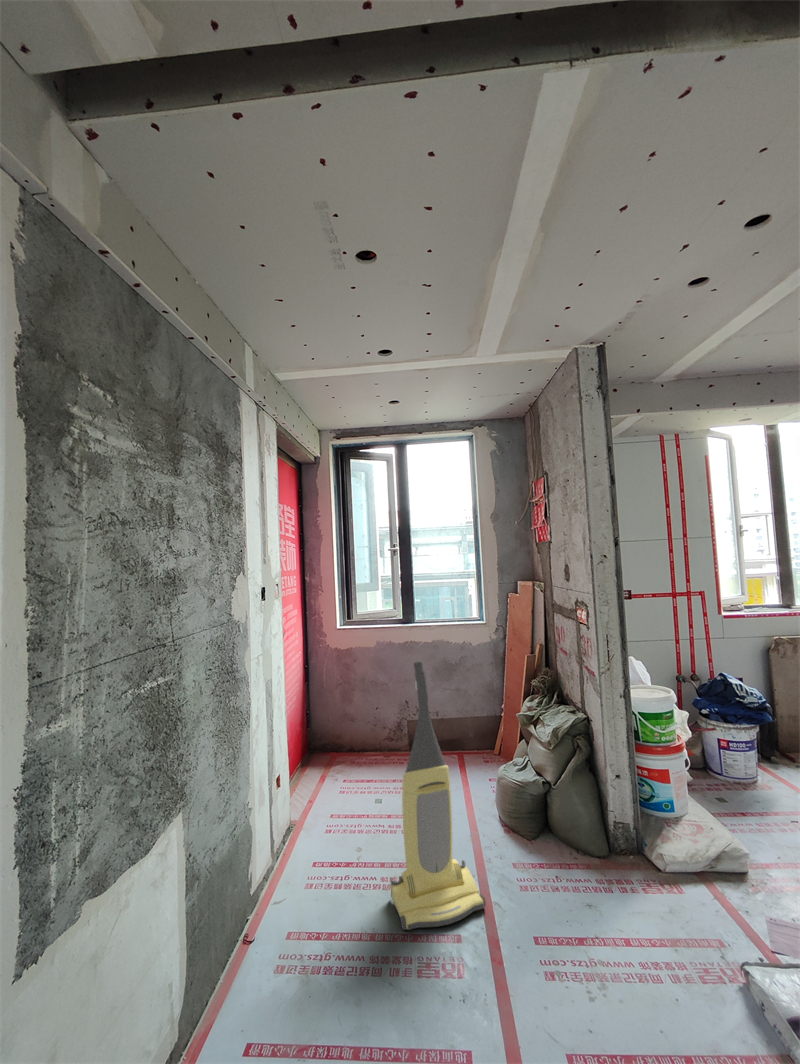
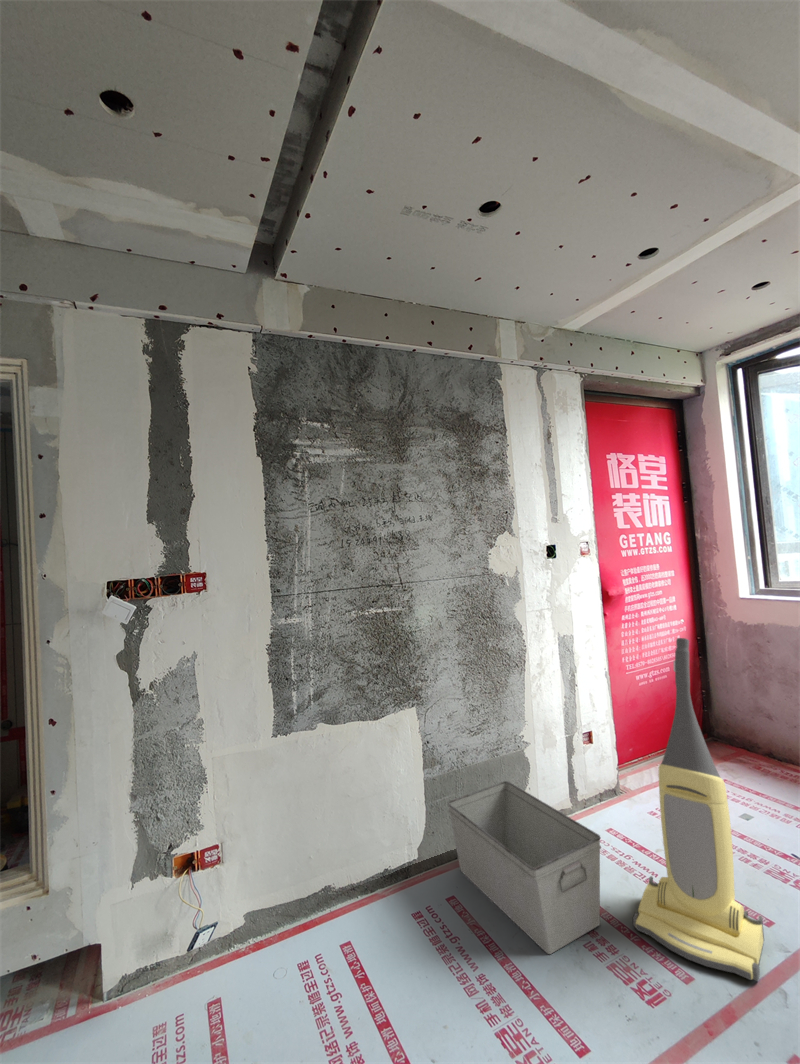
storage bin: none [214,860,385,1010] -> present [448,781,601,954]

